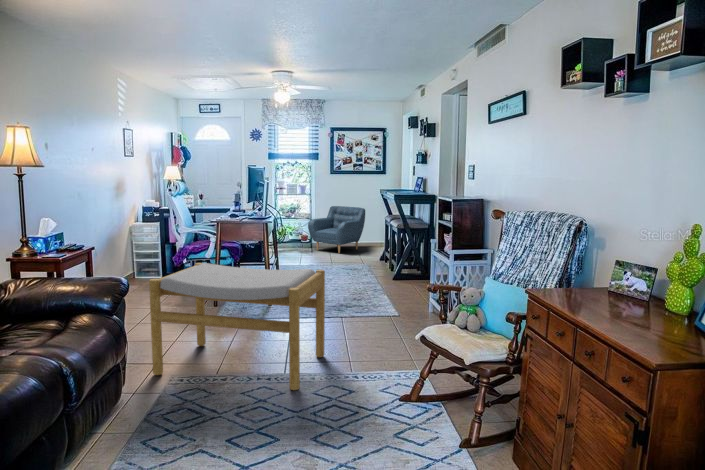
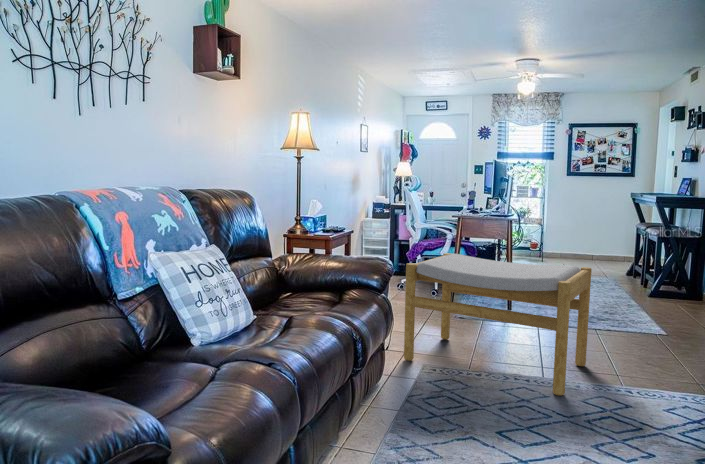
armchair: present [308,206,365,253] -> none [538,211,609,264]

